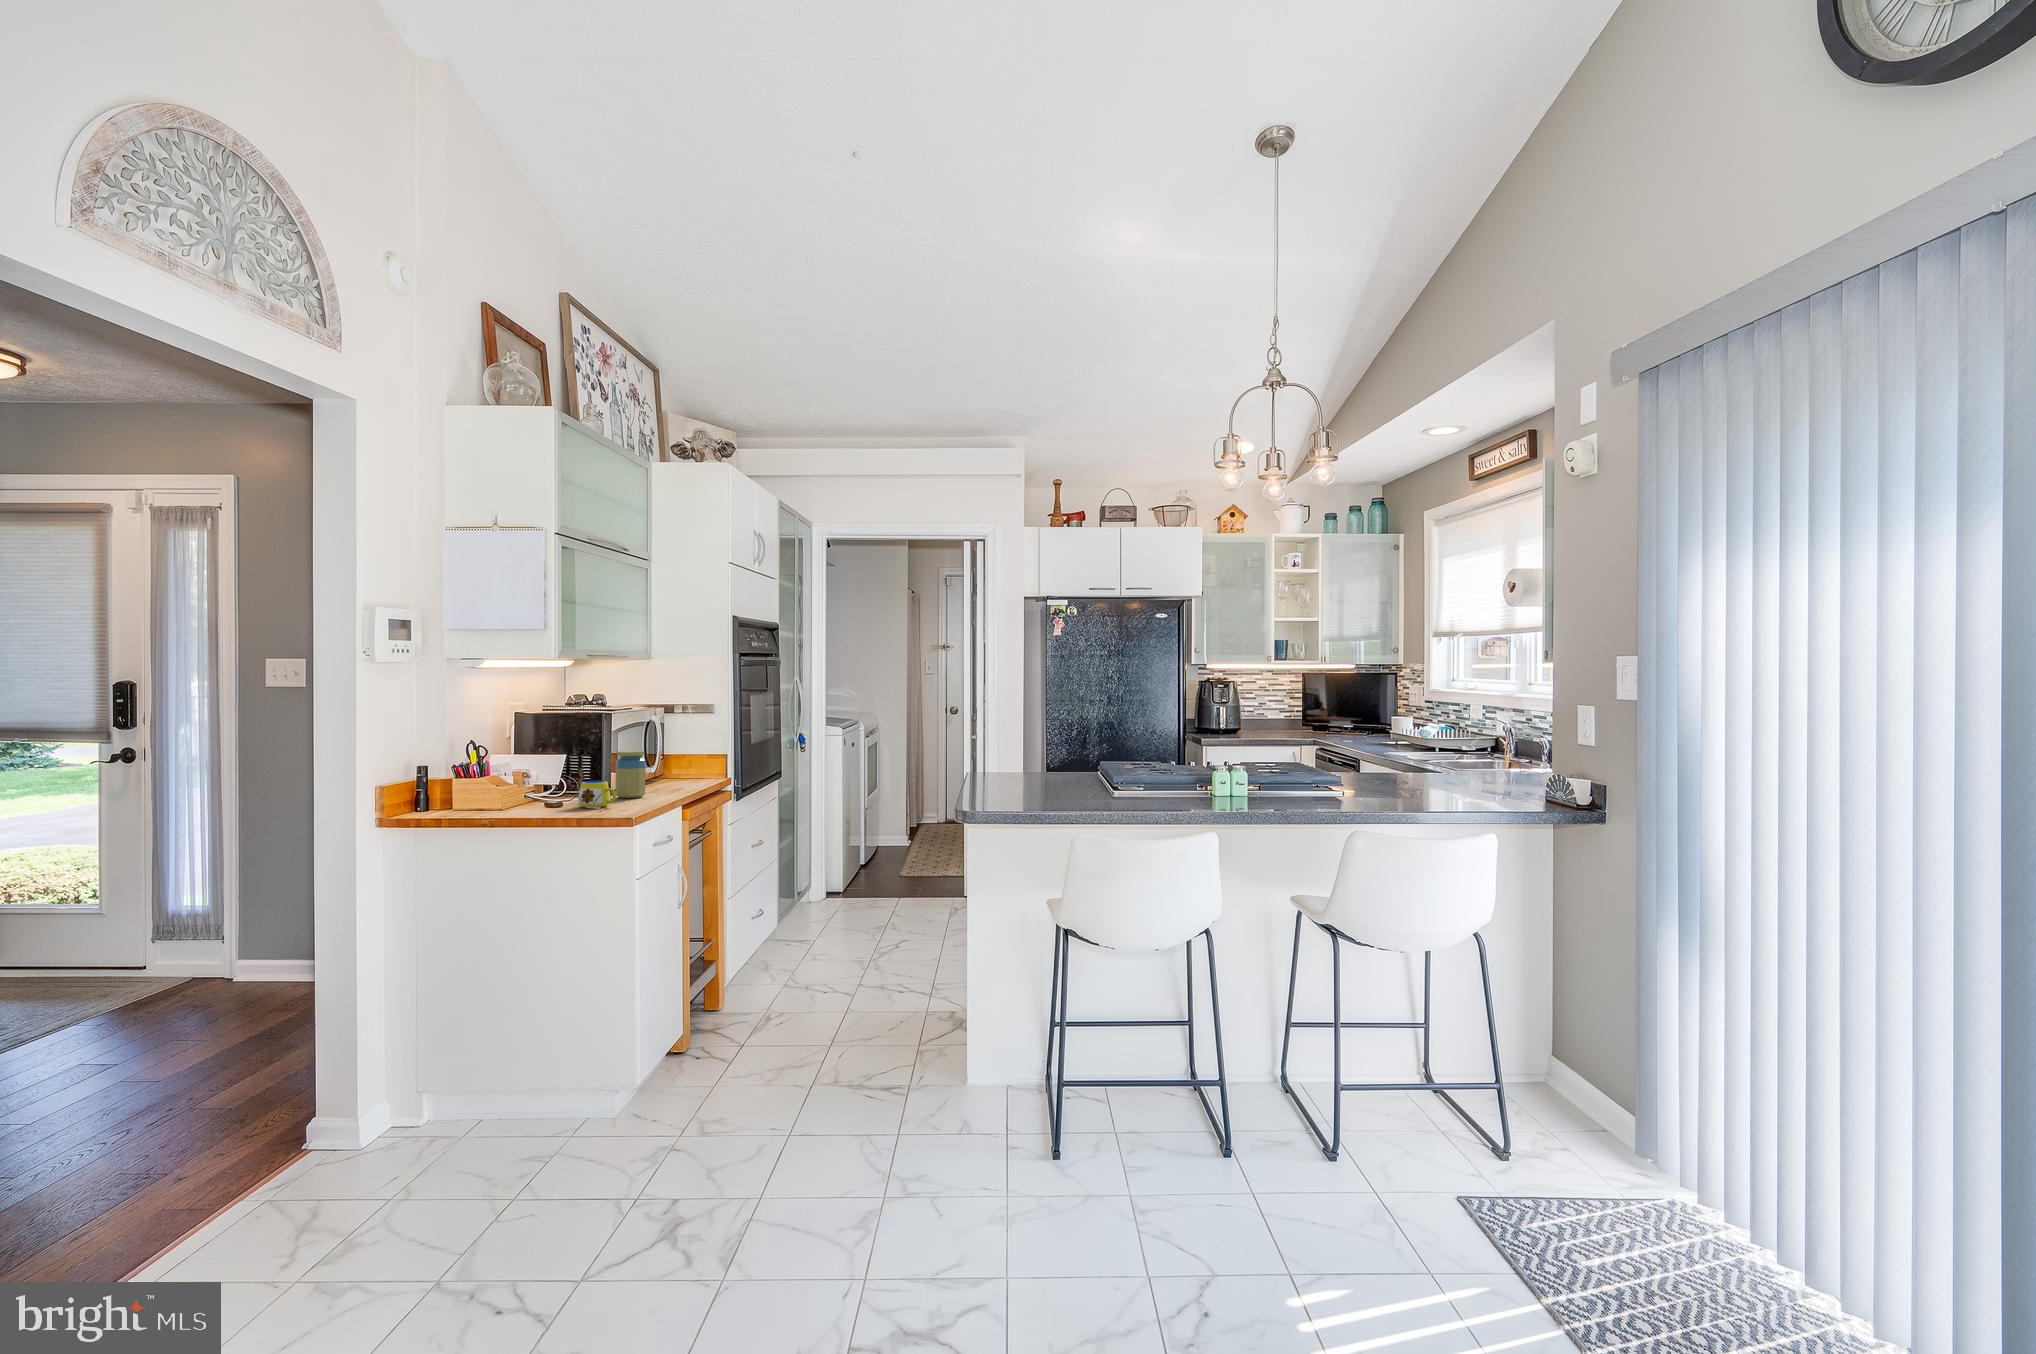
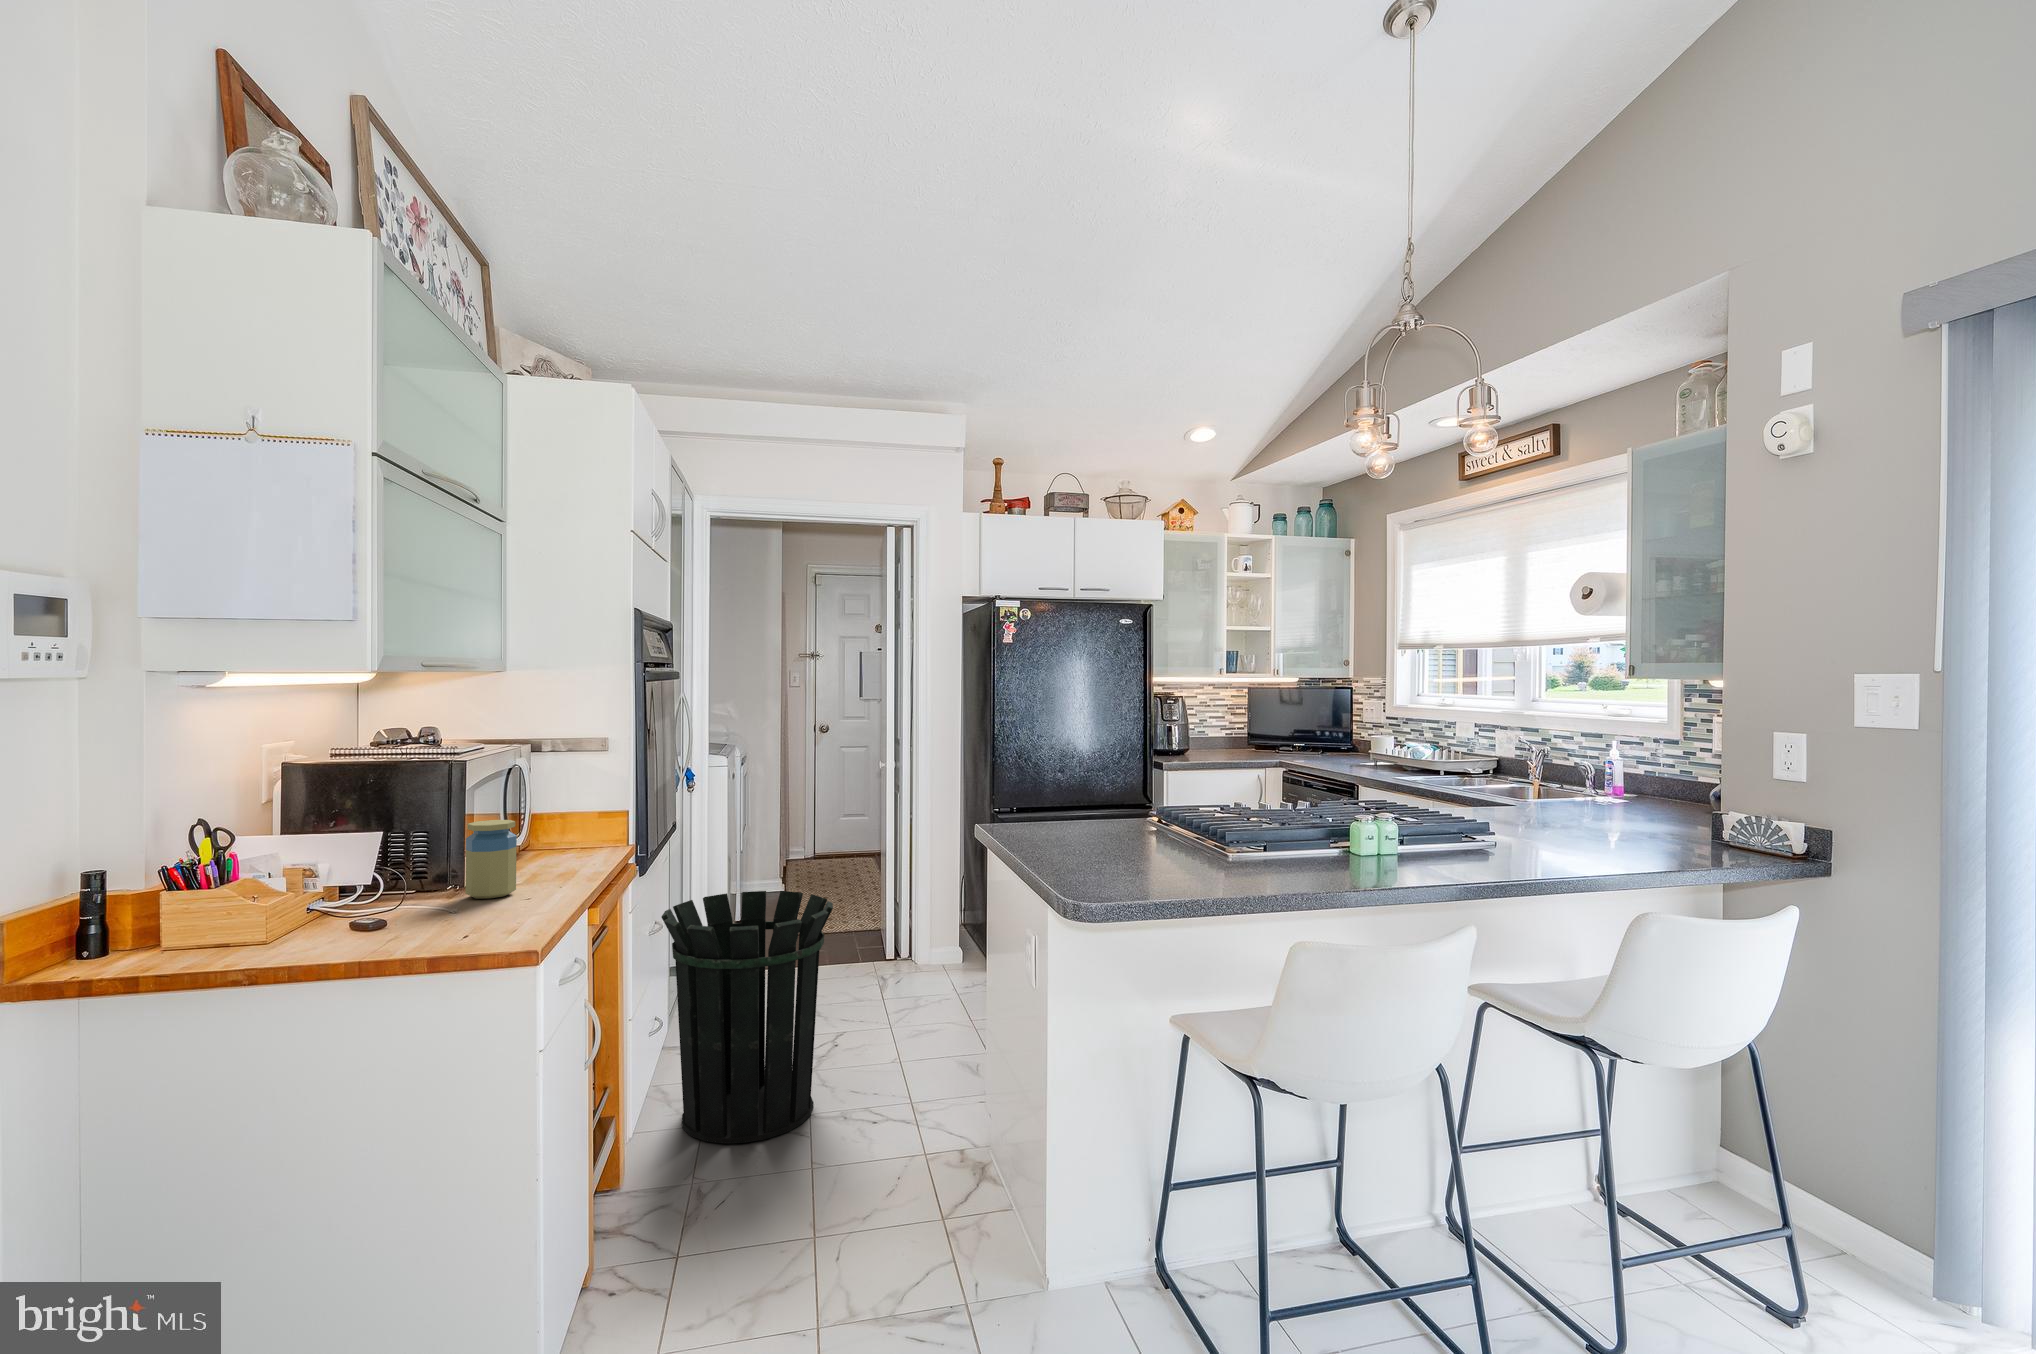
mug: present [578,781,616,809] -> none [411,879,482,929]
waste bin: none [759,820,881,991] -> present [662,891,833,1144]

